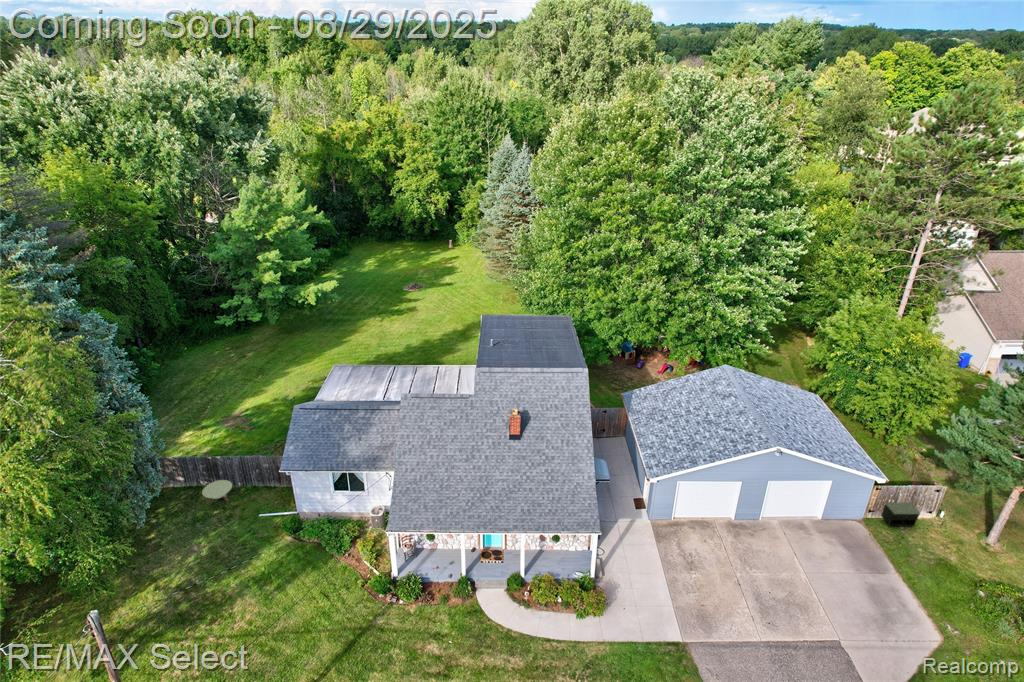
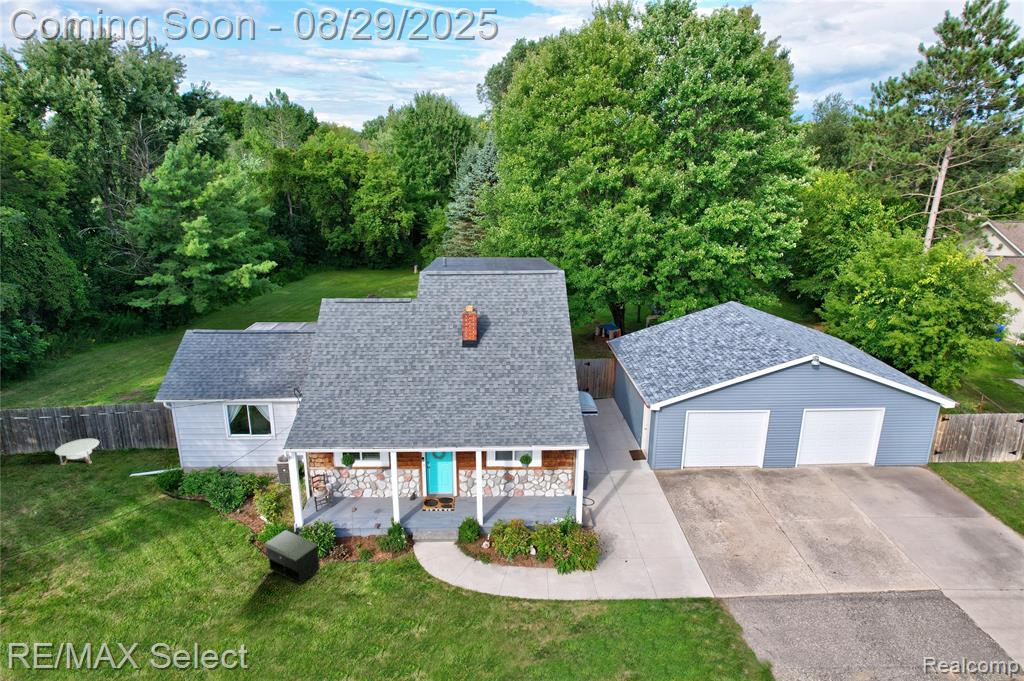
storage bench: present [881,503,920,526] -> present [265,530,320,584]

